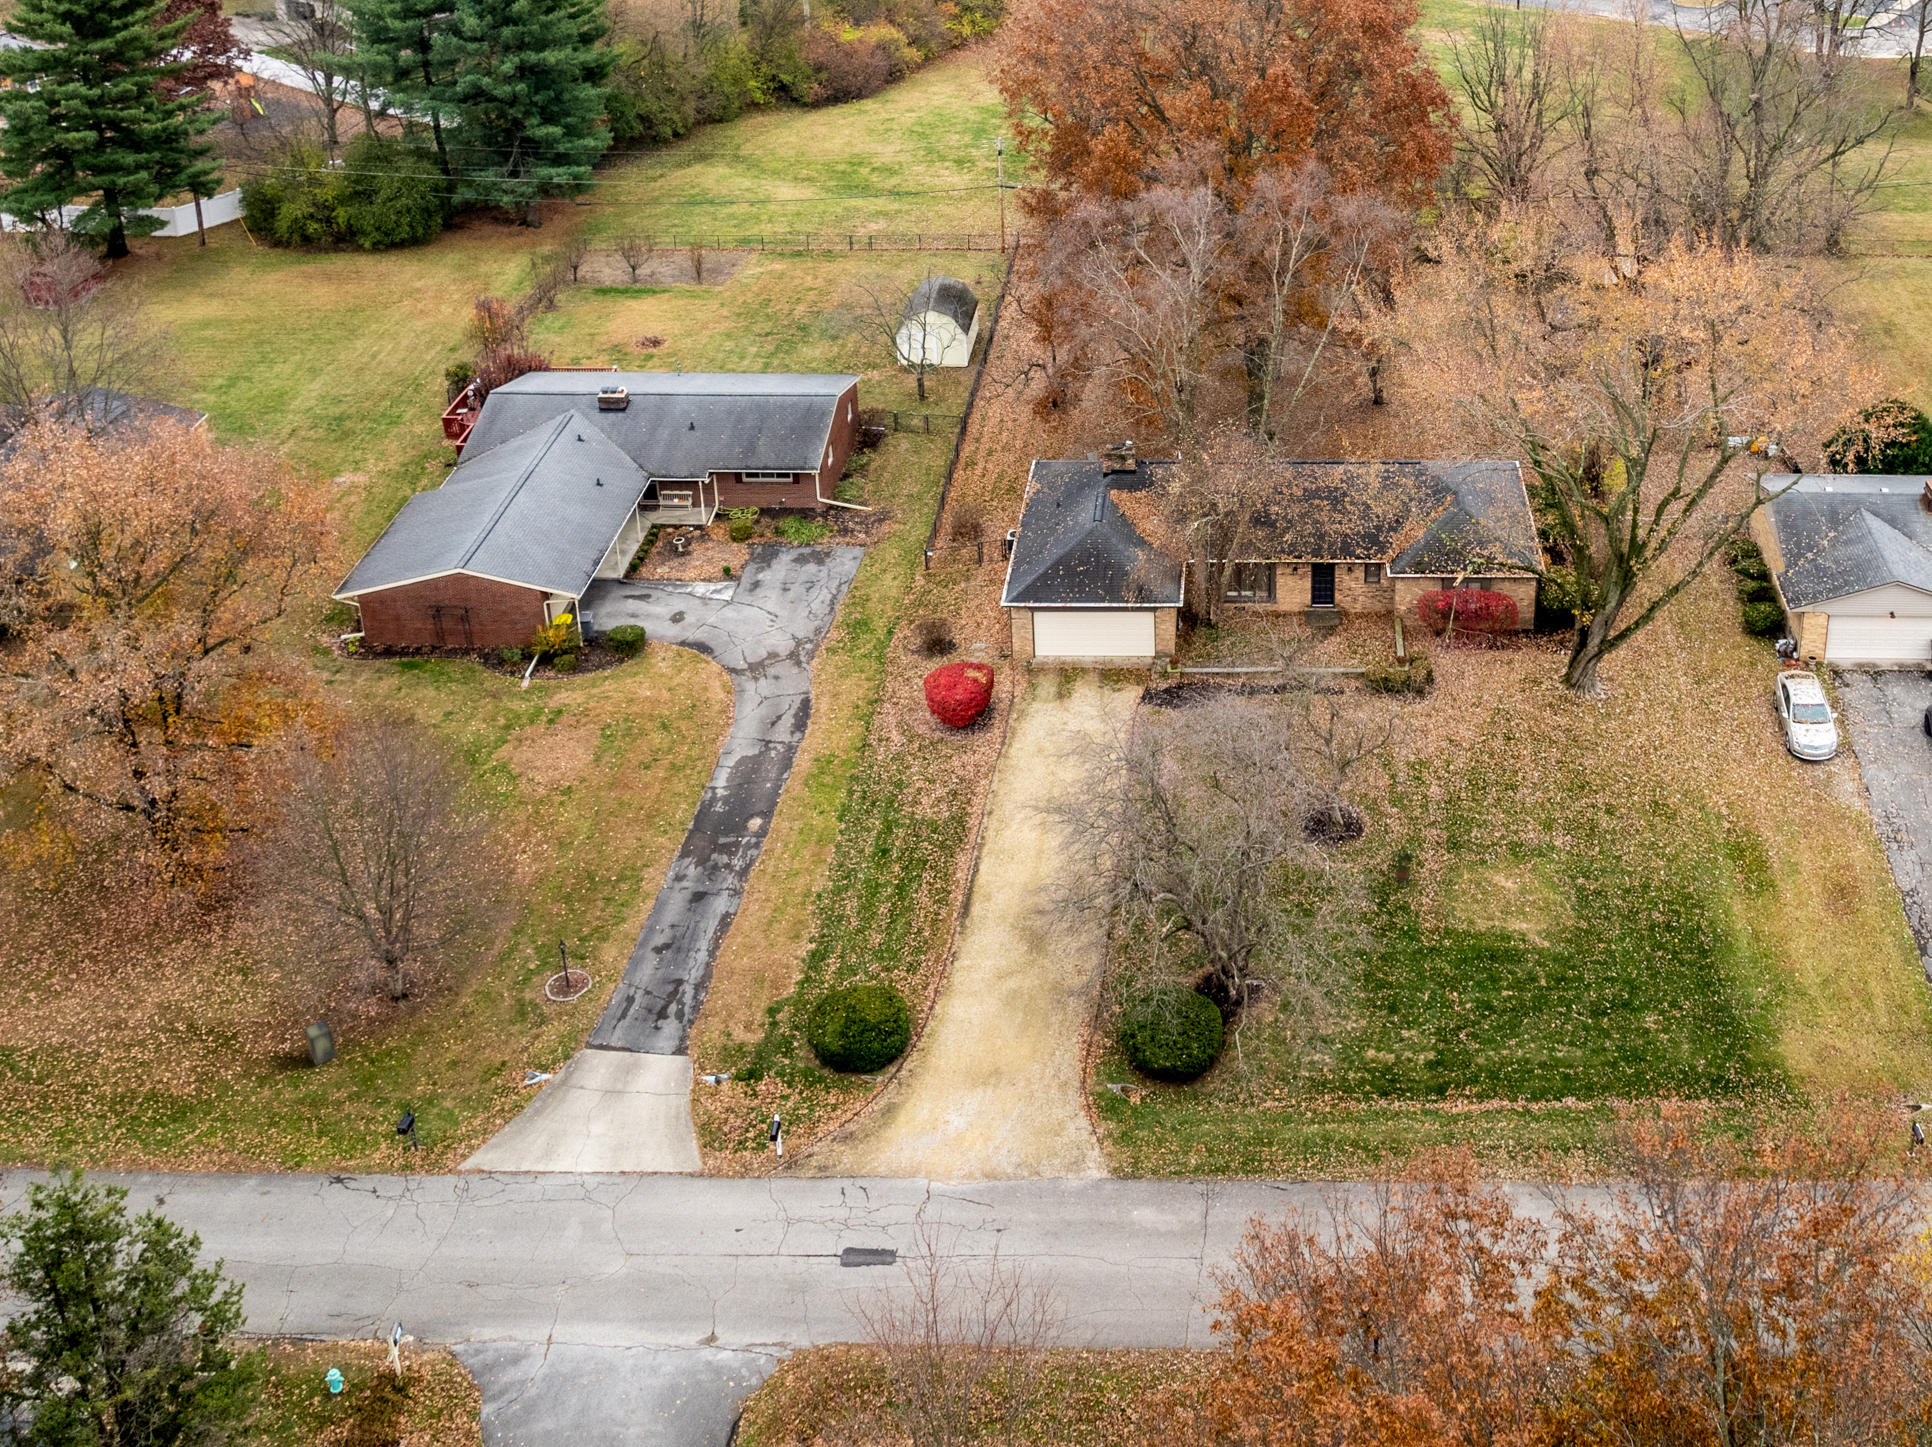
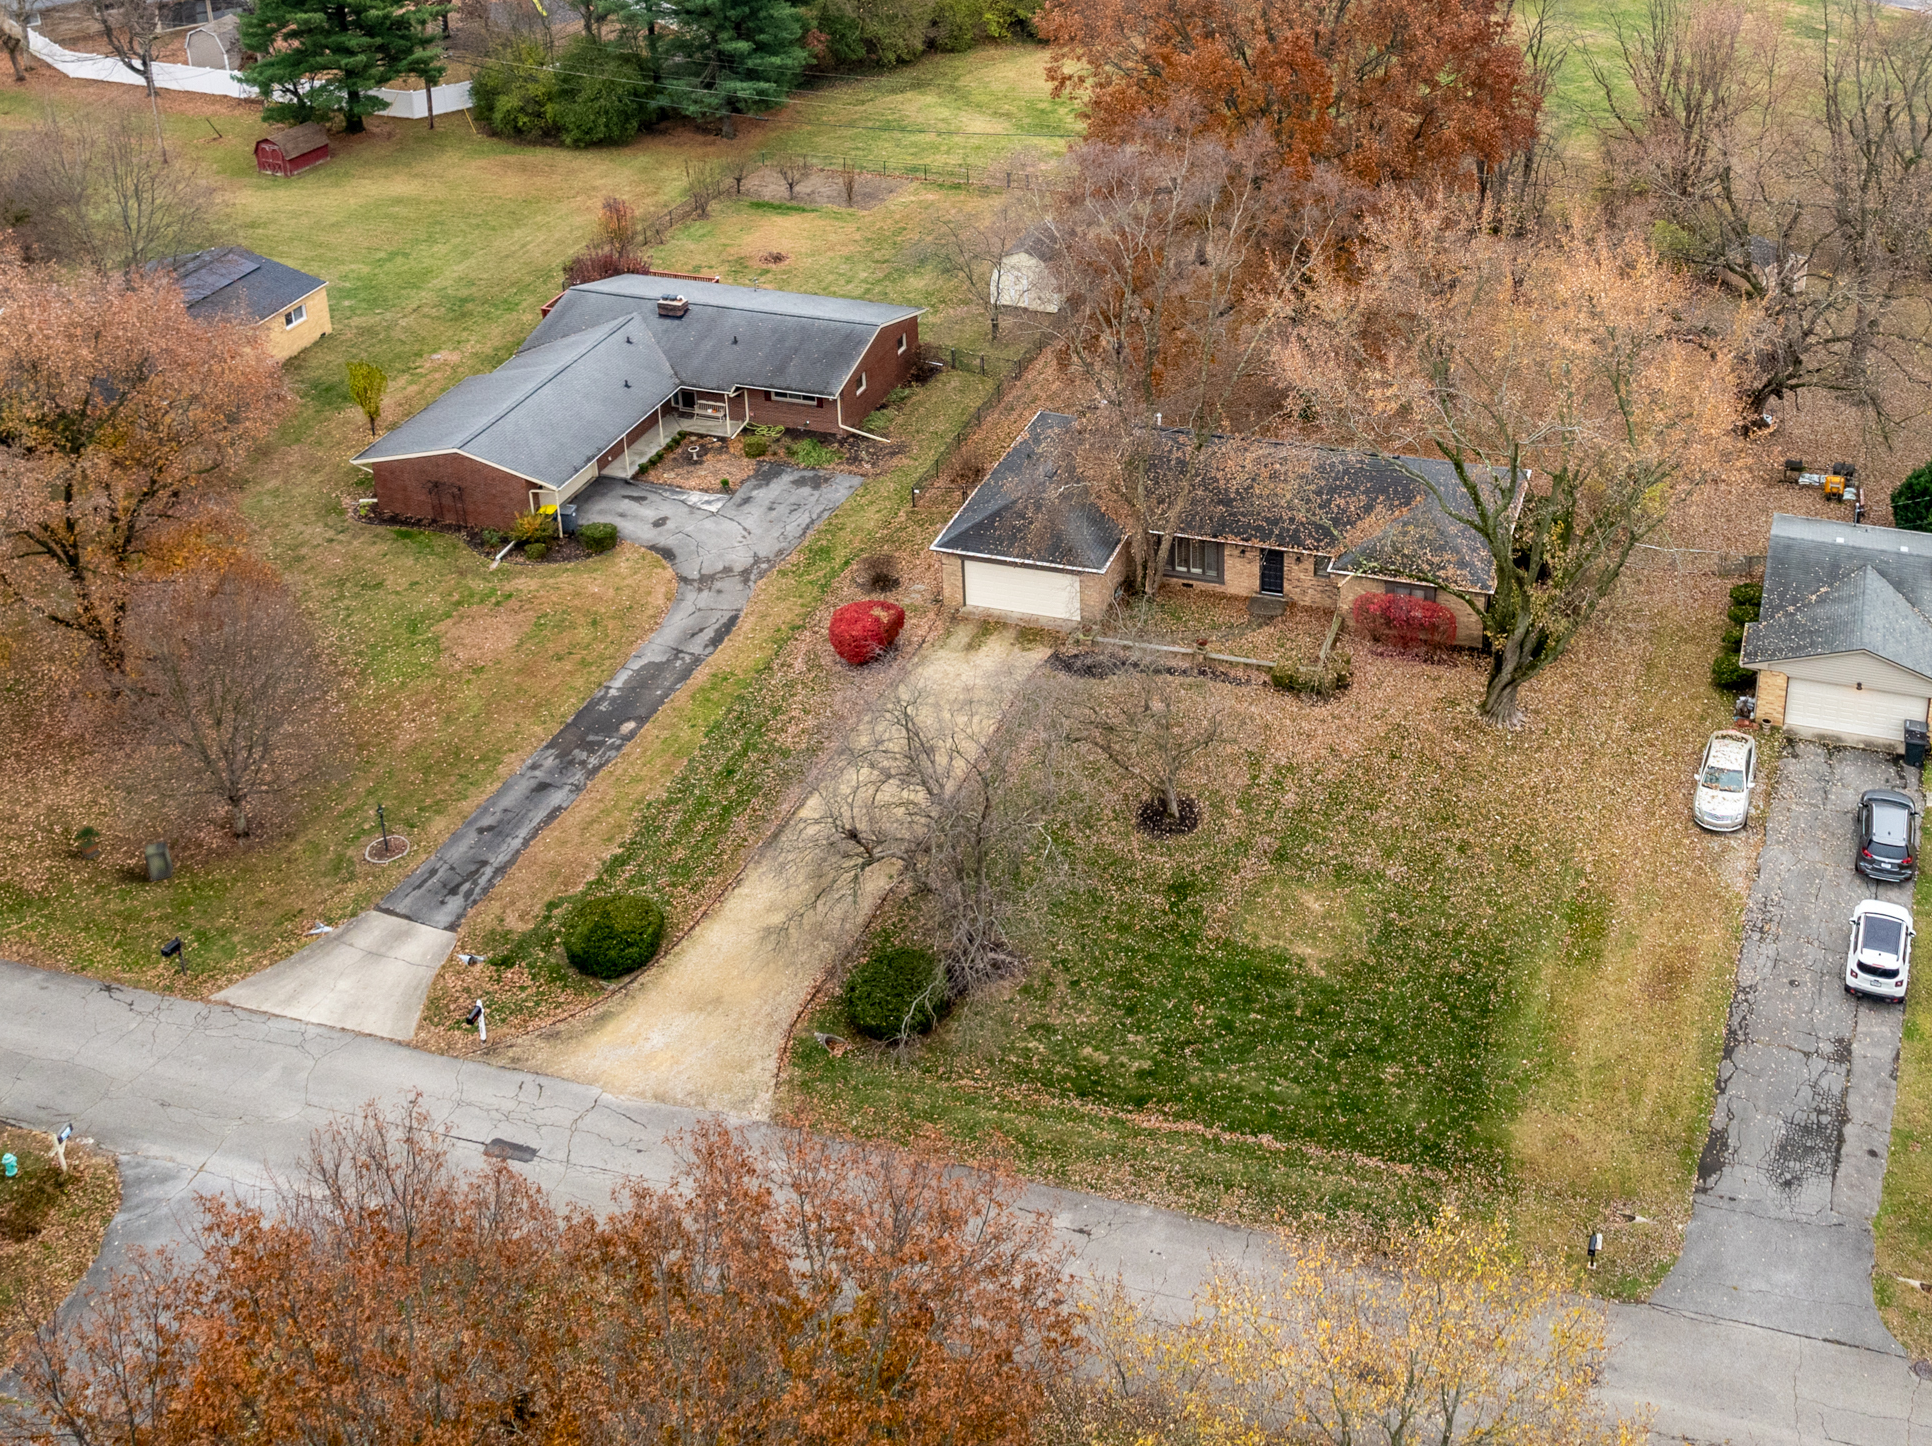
potted tree: present [1394,851,1413,883] -> present [75,827,100,859]

